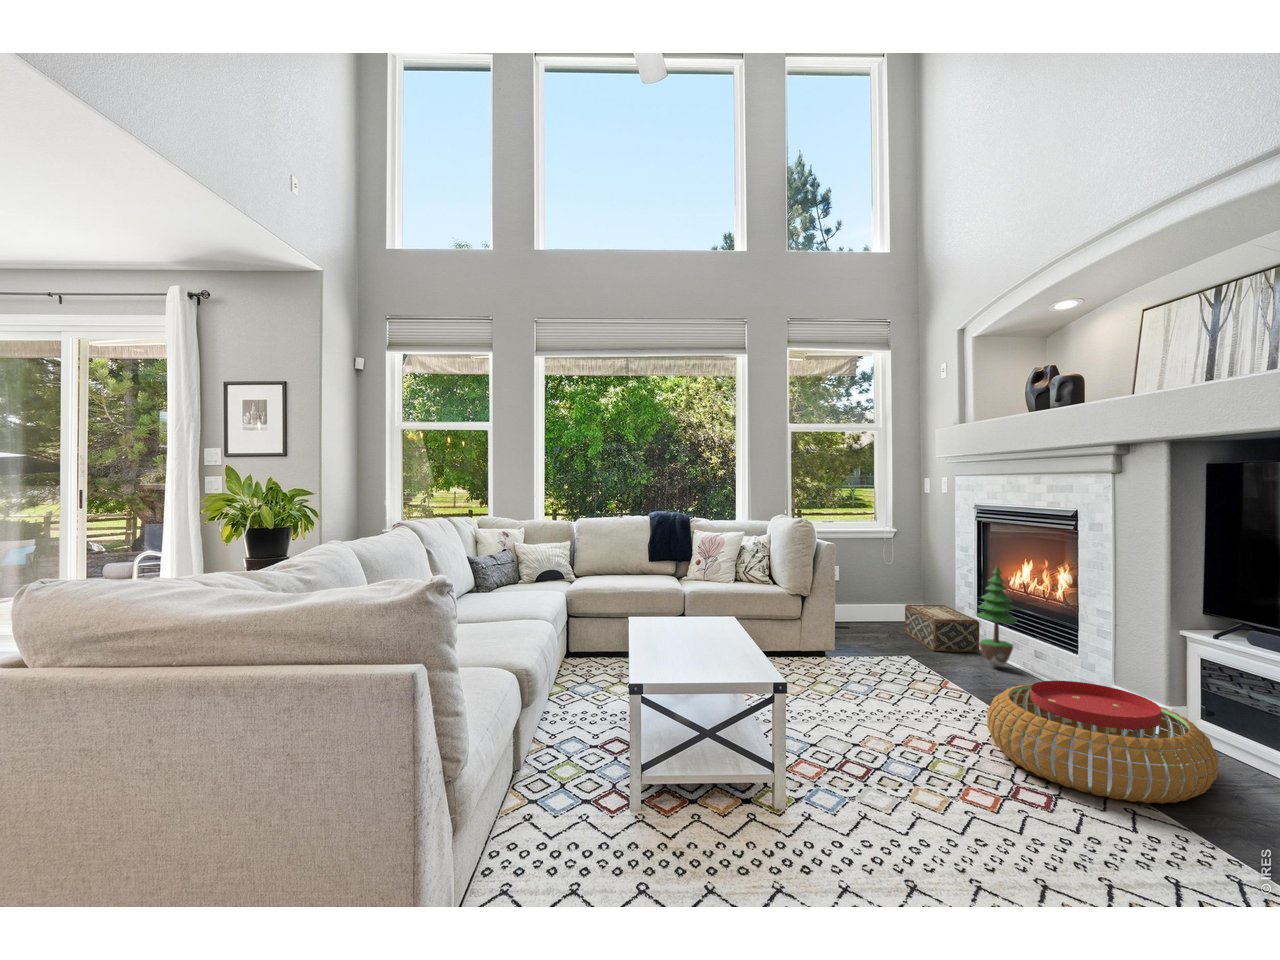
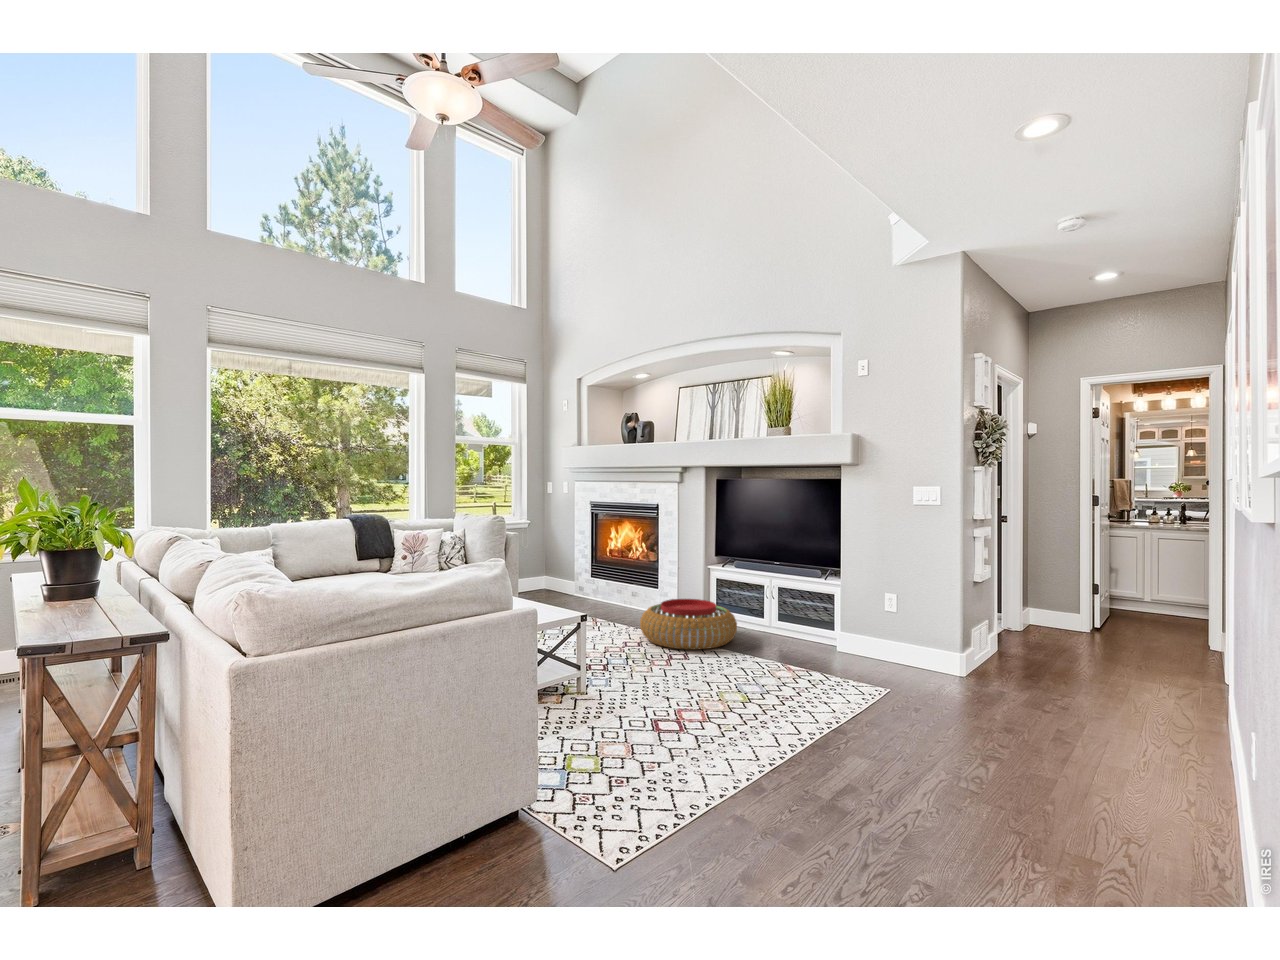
potted tree: present [977,565,1017,668] -> none [601,540,624,606]
woven basket: present [905,604,979,652] -> none [544,572,596,603]

